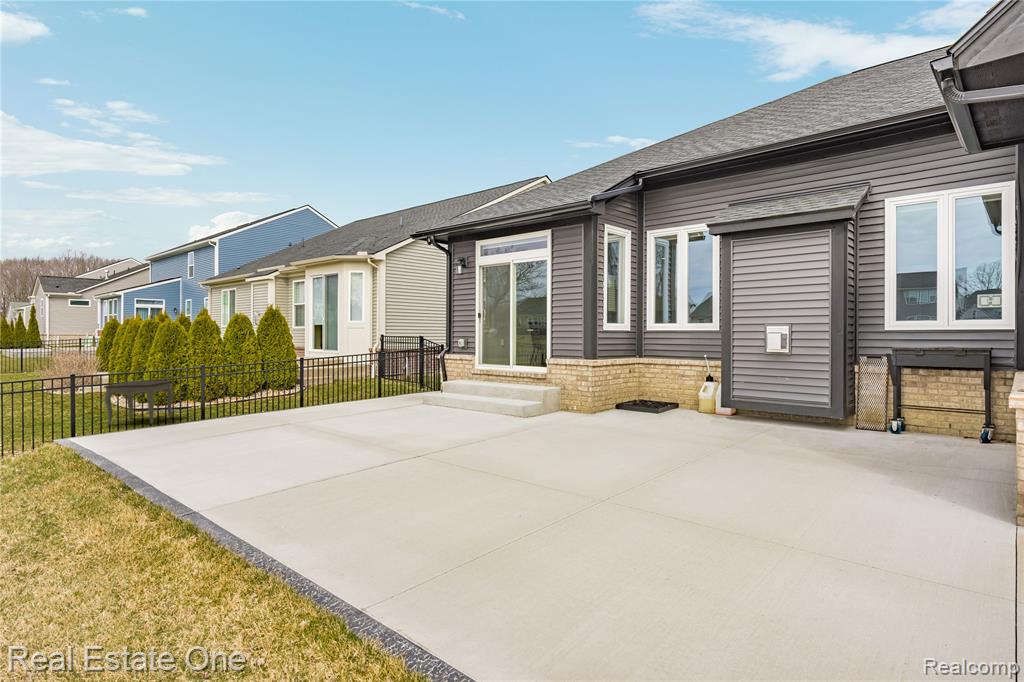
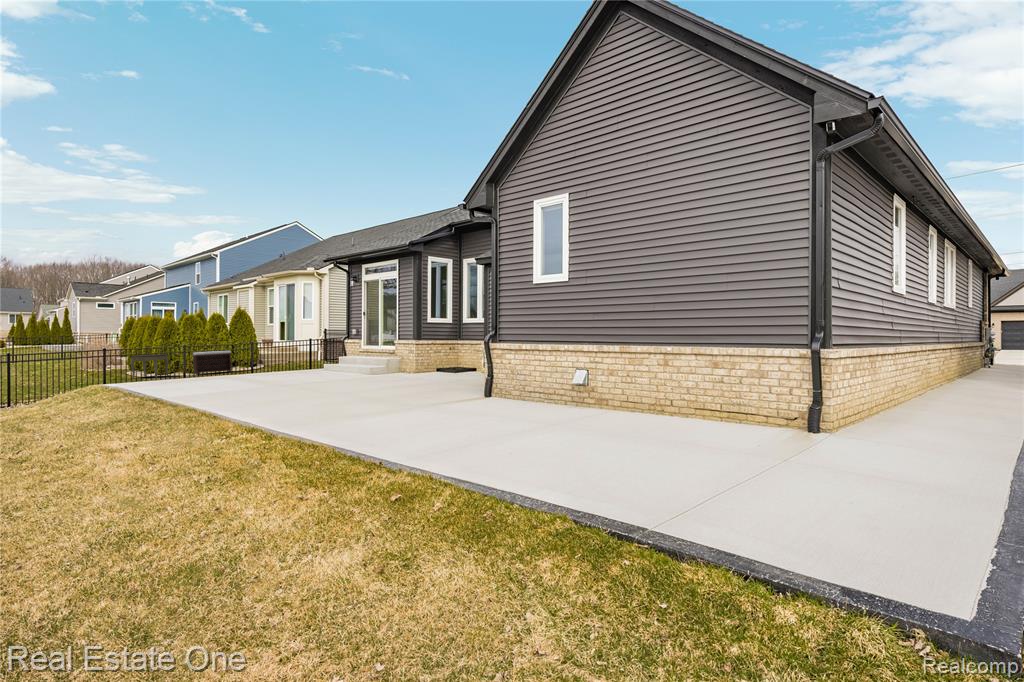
bench: none [213,372,279,415] -> present [192,351,232,375]

